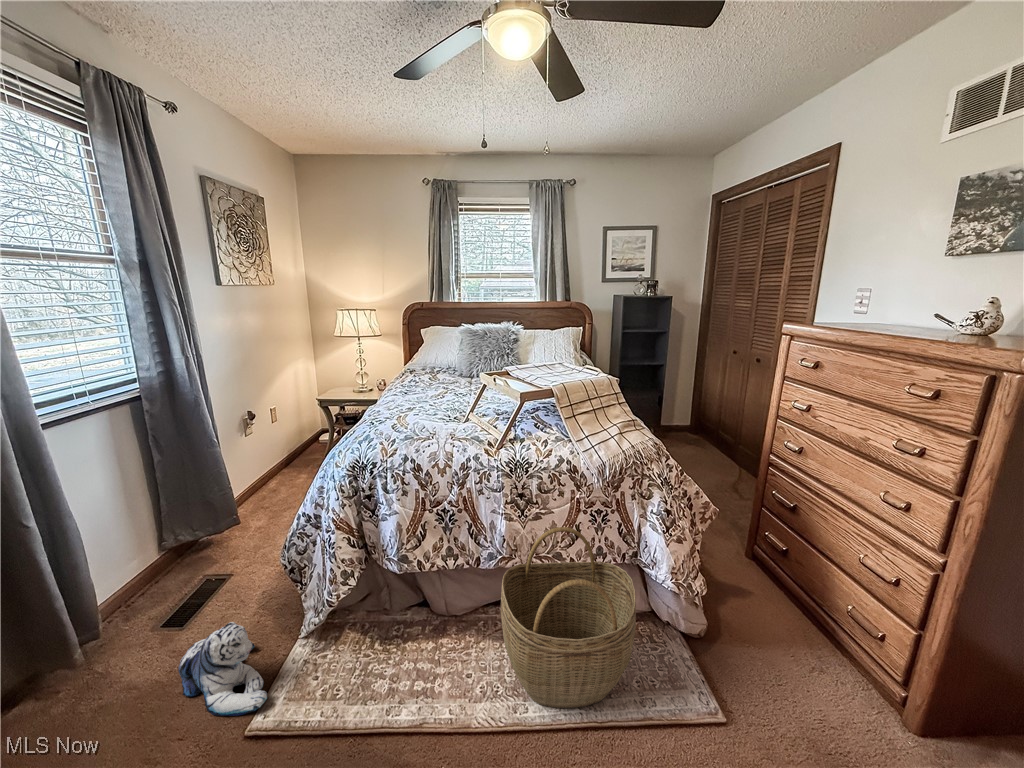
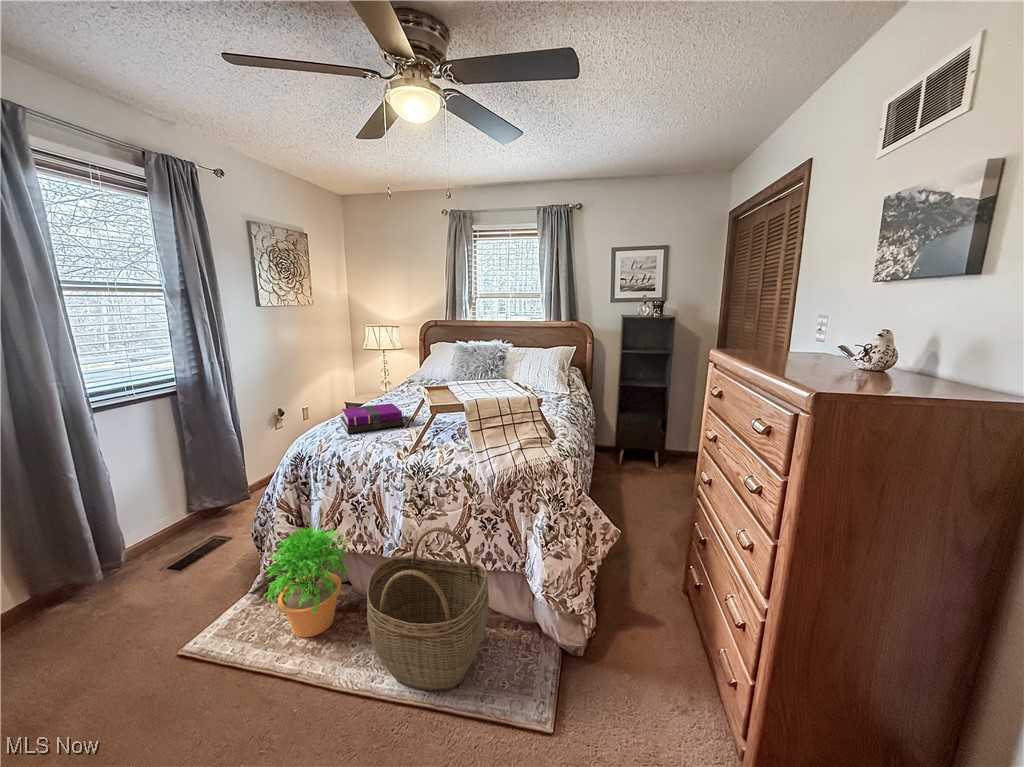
notebook: none [386,395,466,433] -> present [341,403,405,433]
potted plant: none [350,544,447,679] -> present [266,525,348,637]
plush toy: present [178,622,267,716] -> none [154,568,216,639]

